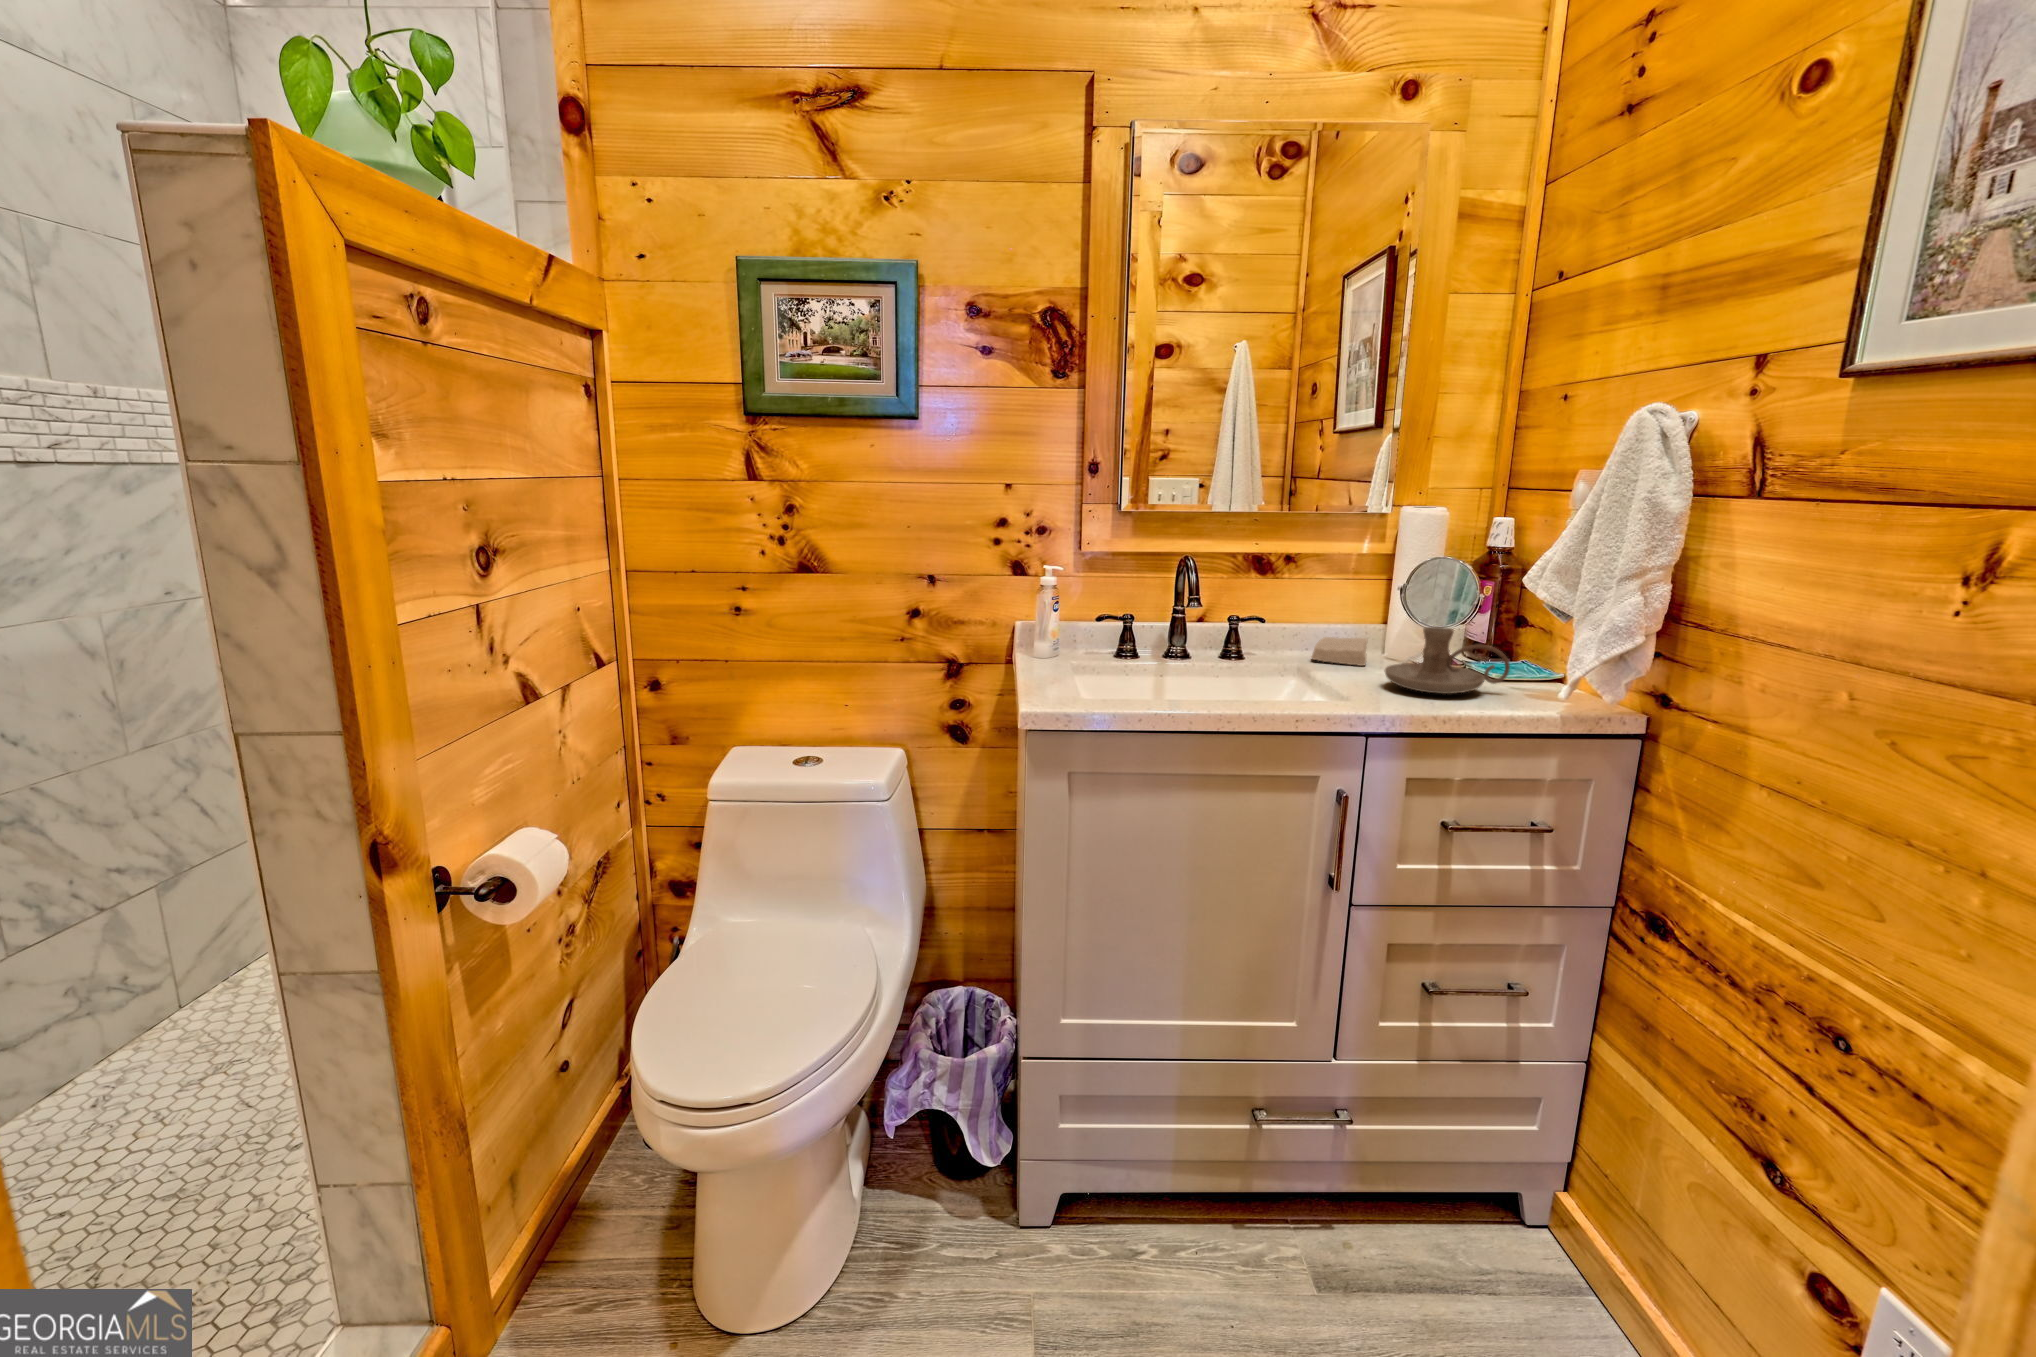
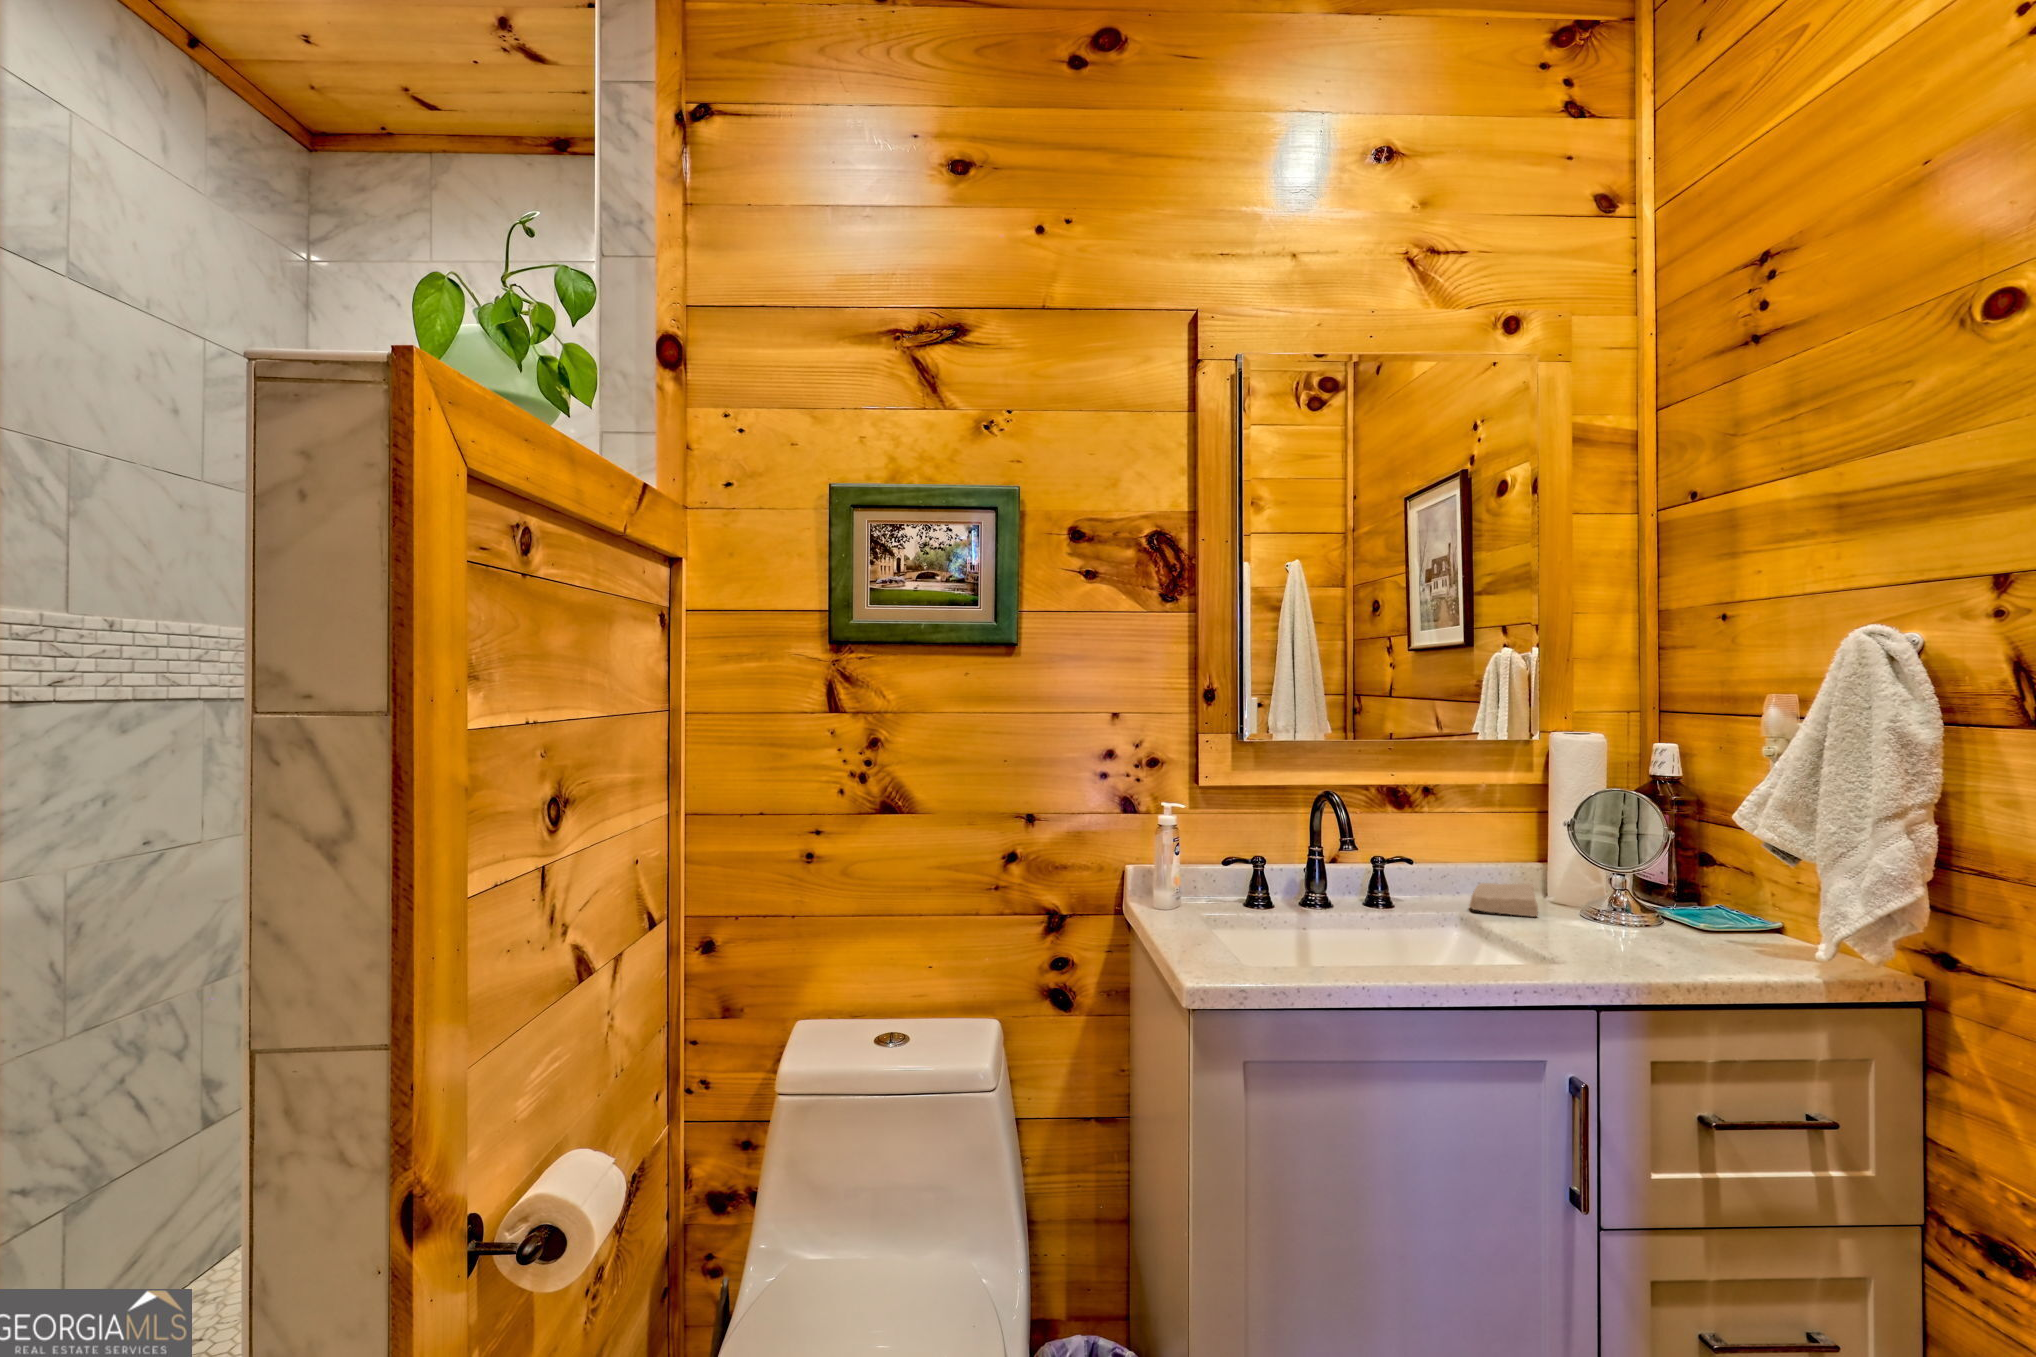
candle holder: present [1385,627,1510,694] -> none [1581,872,1734,953]

